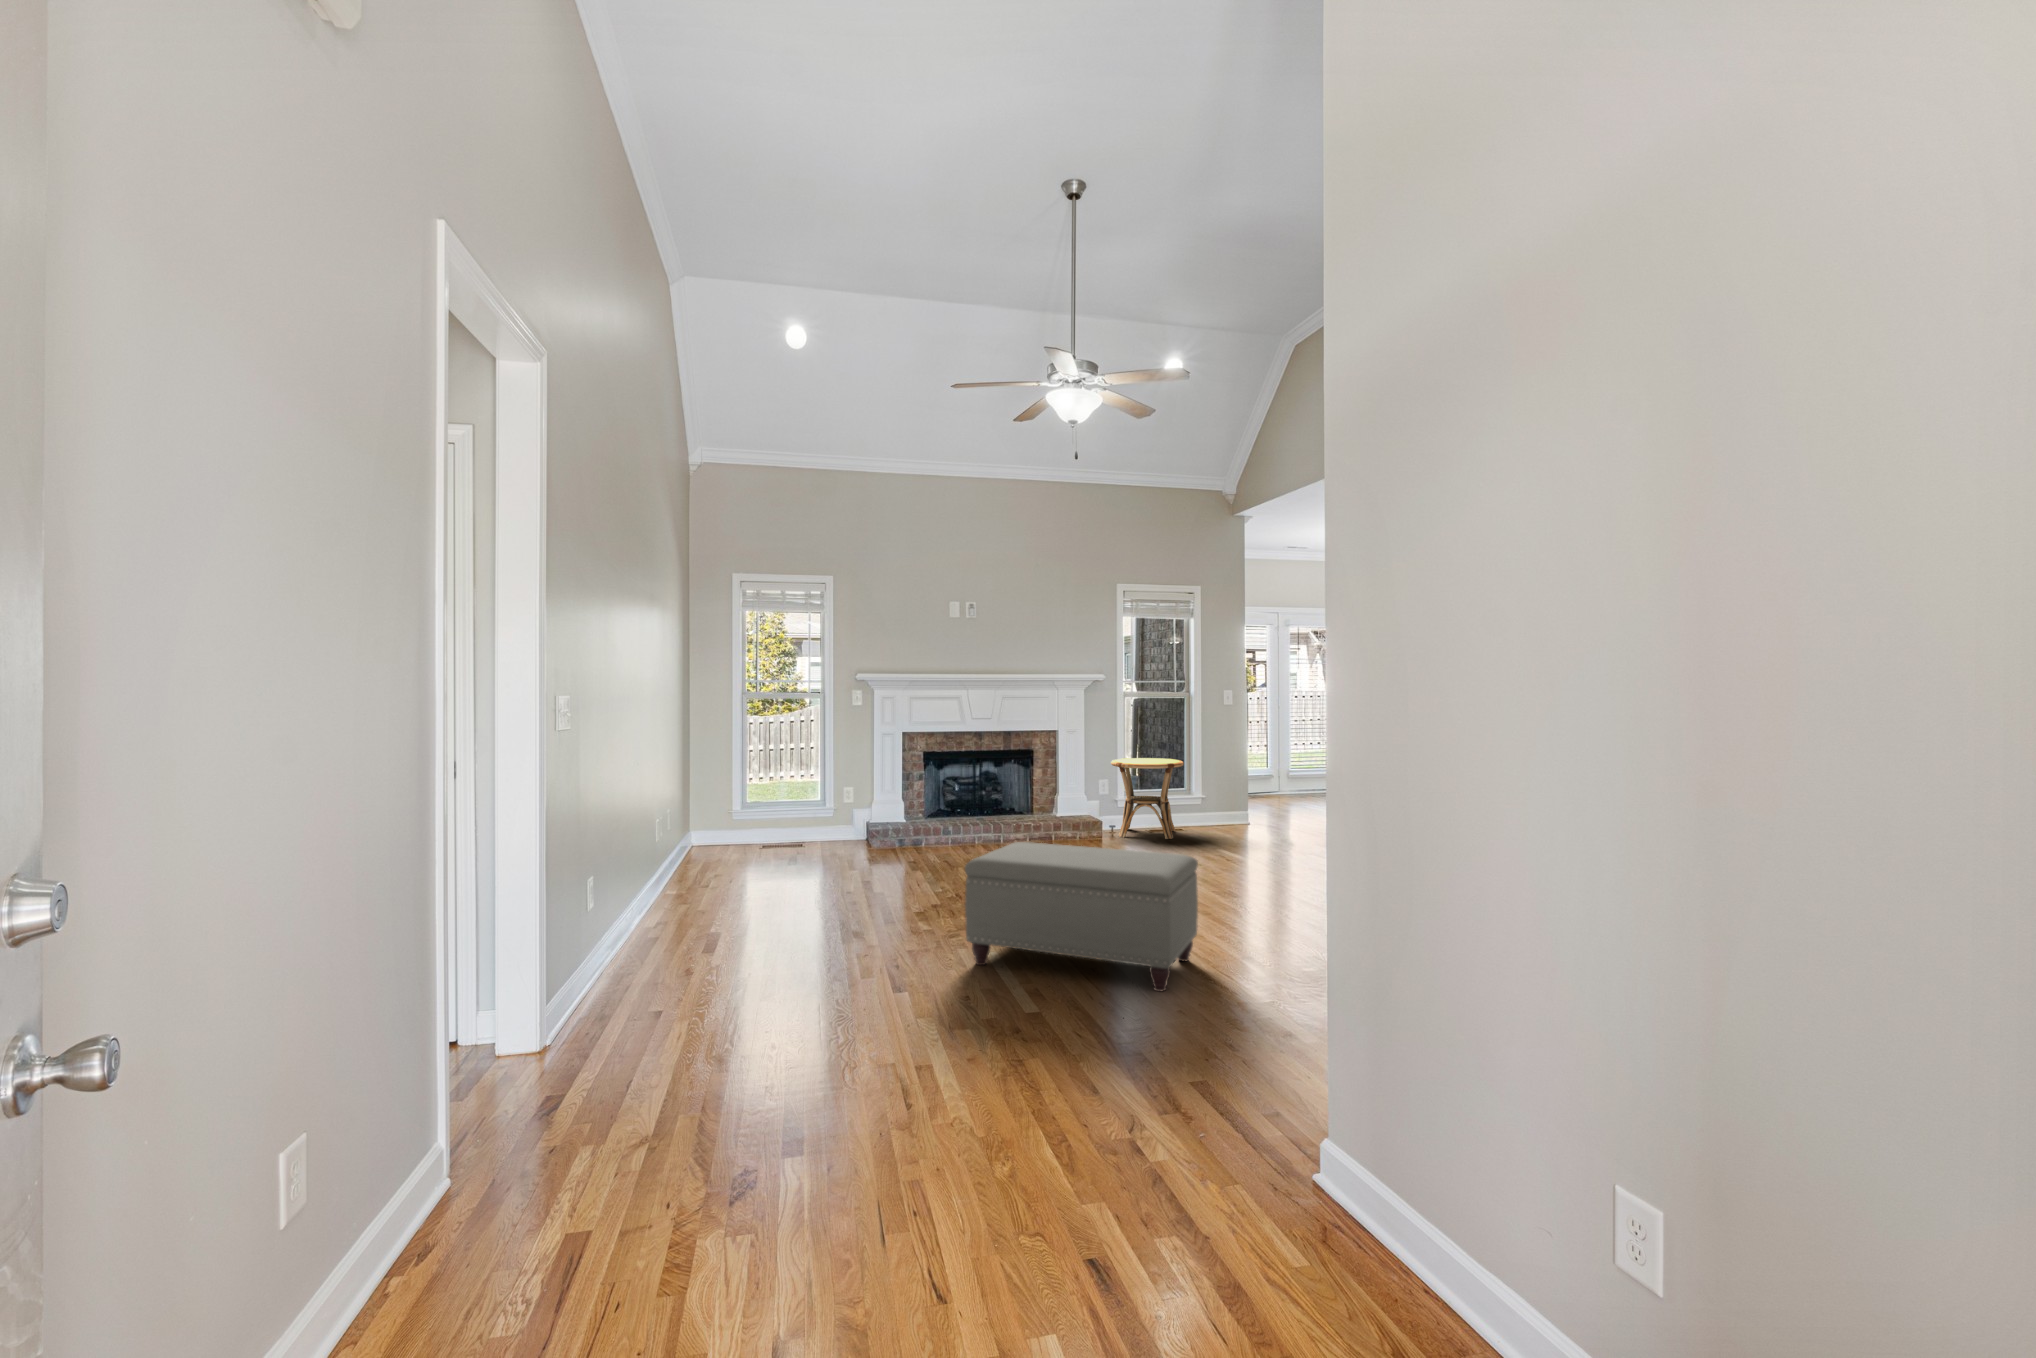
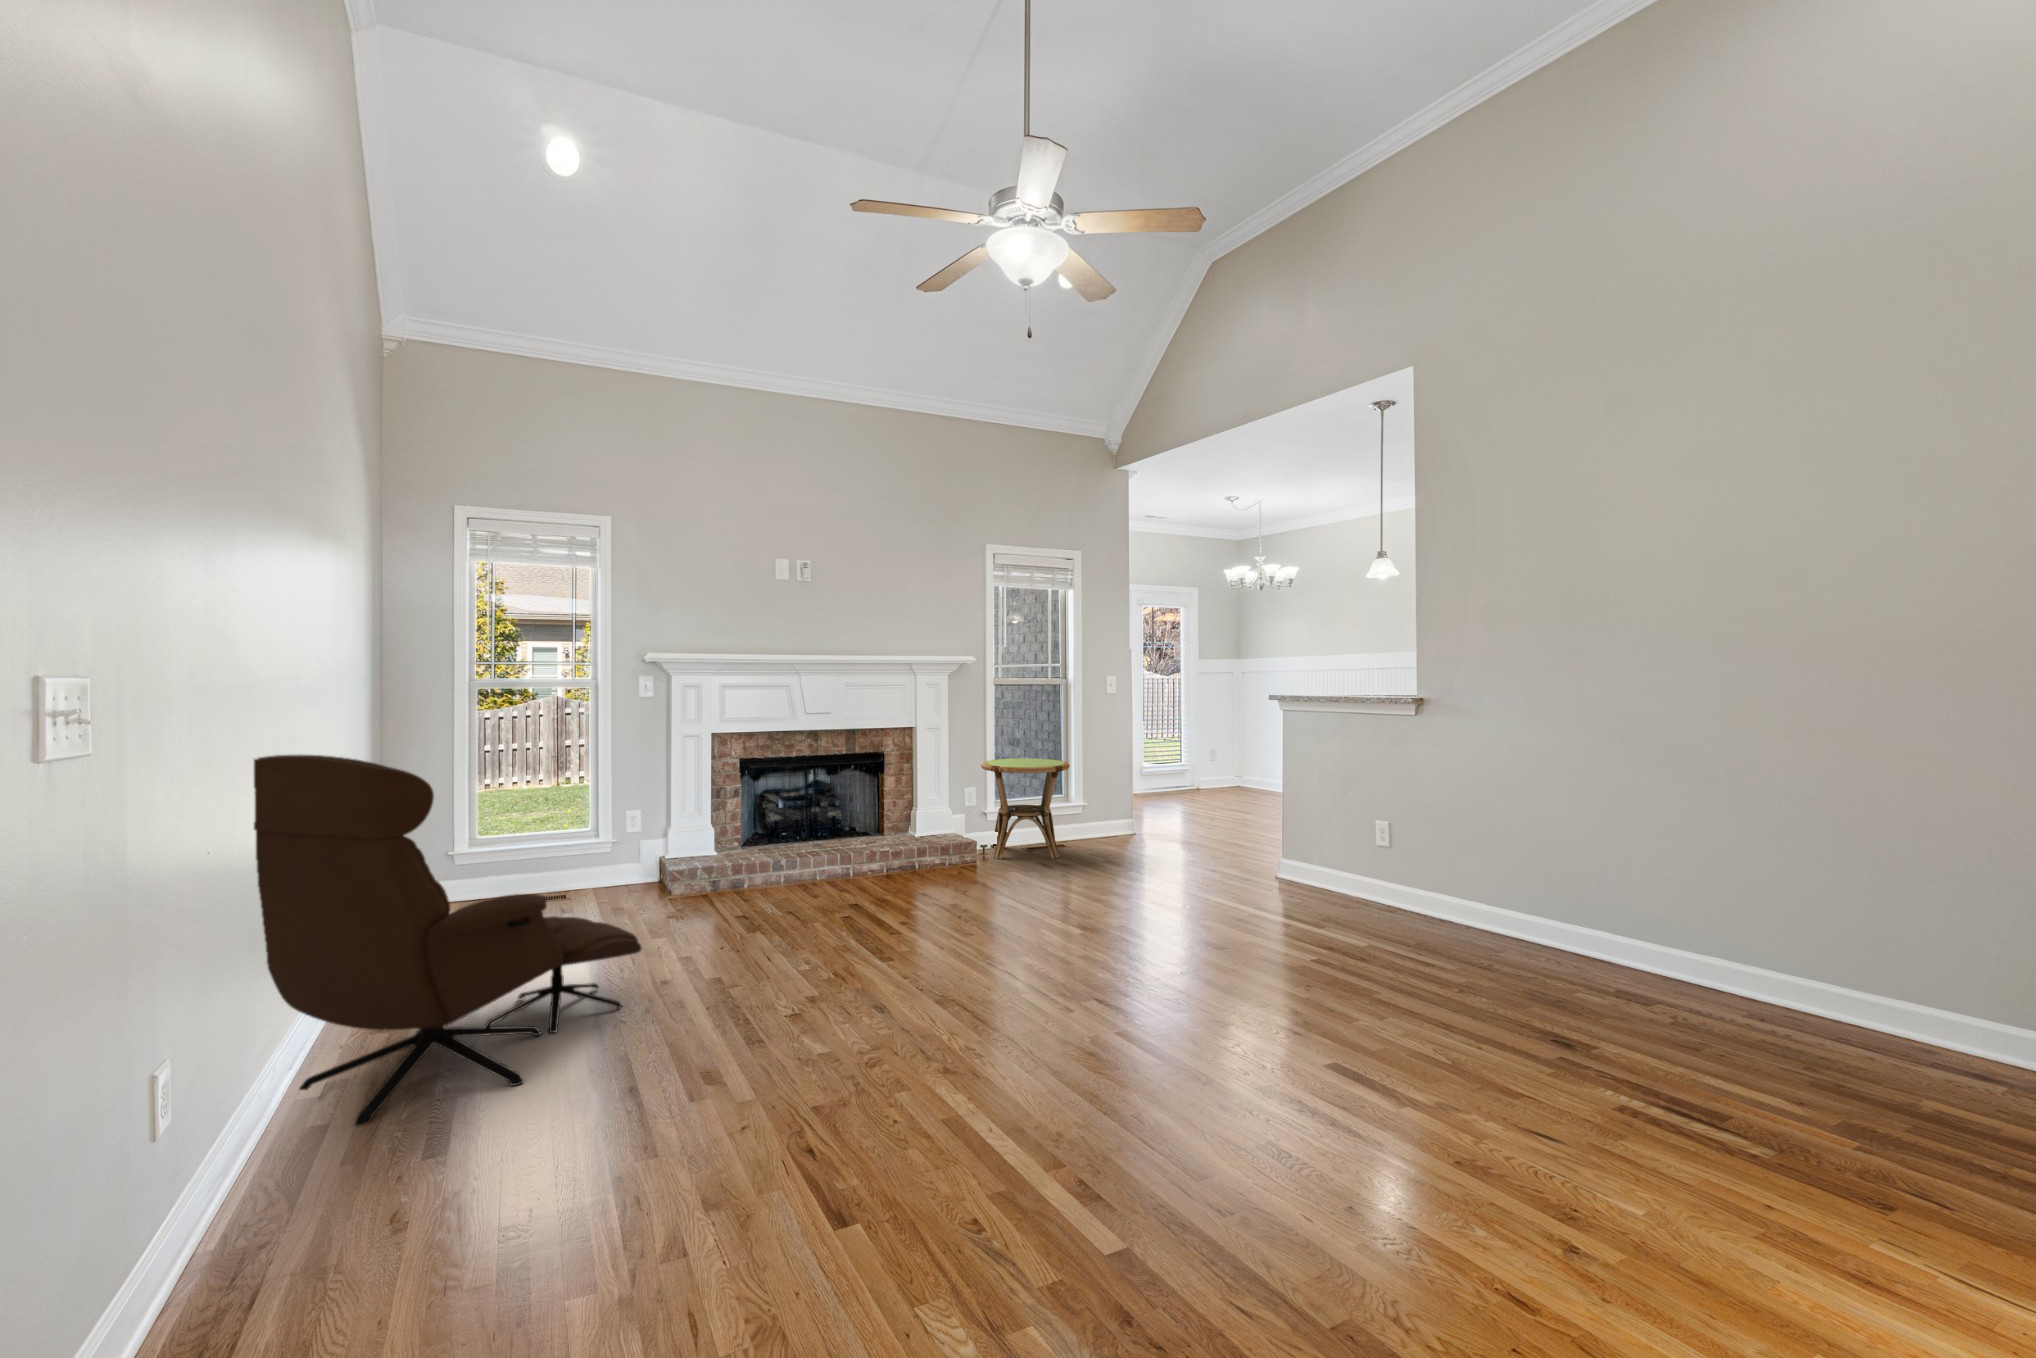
lounge chair: none [616,730,832,935] -> present [254,755,641,1127]
ottoman: present [965,842,1198,991] -> none [930,915,1282,1156]

